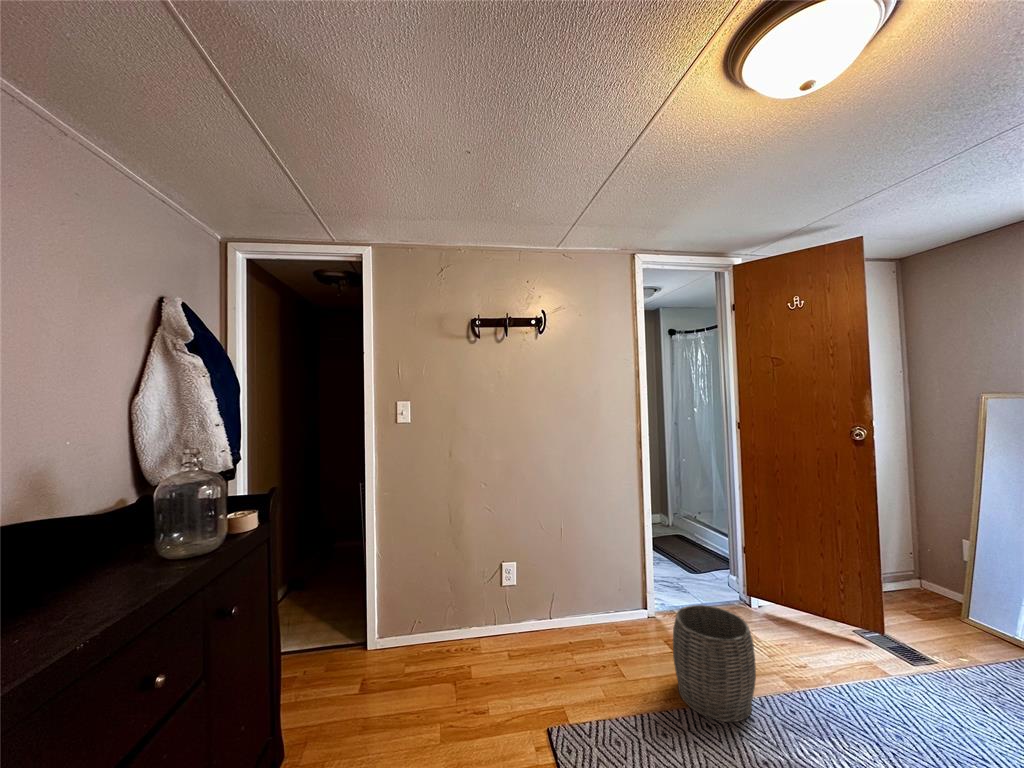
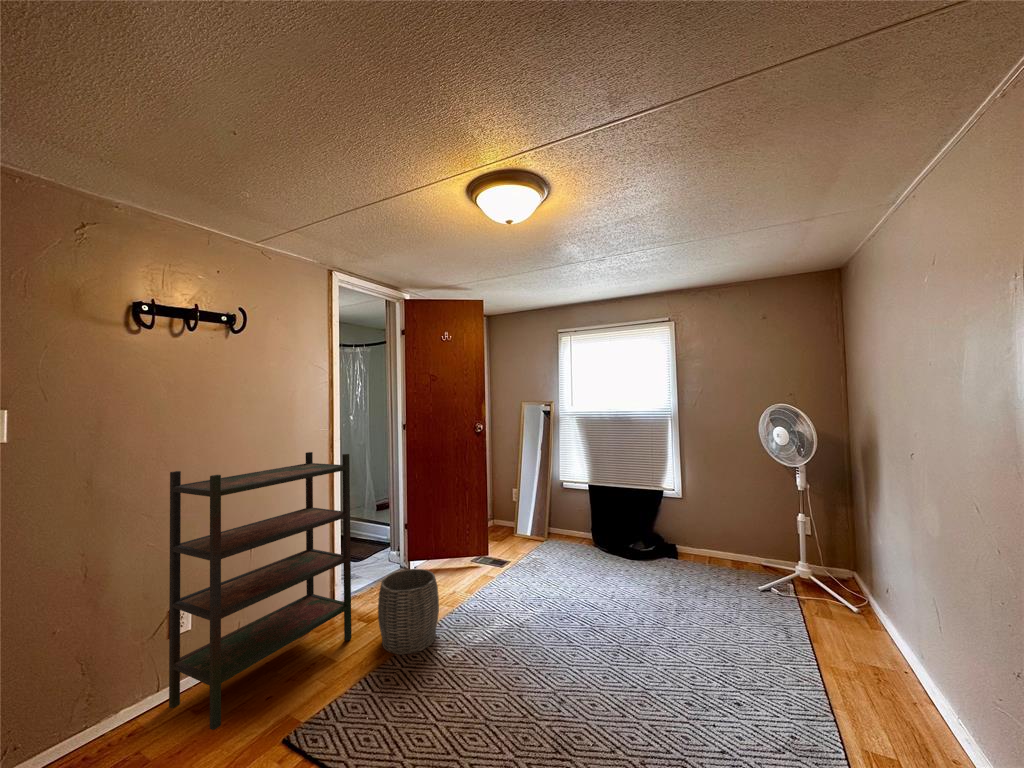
bookshelf: none [494,447,650,683] -> present [169,452,351,730]

